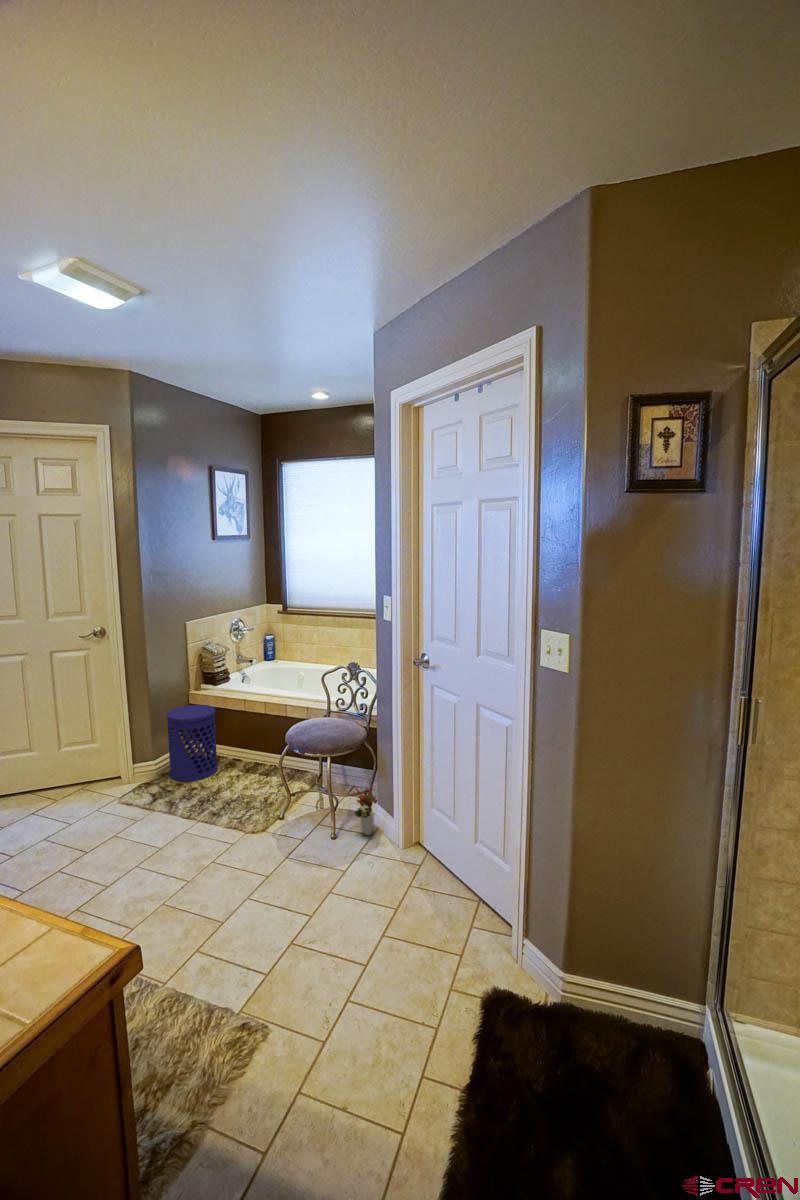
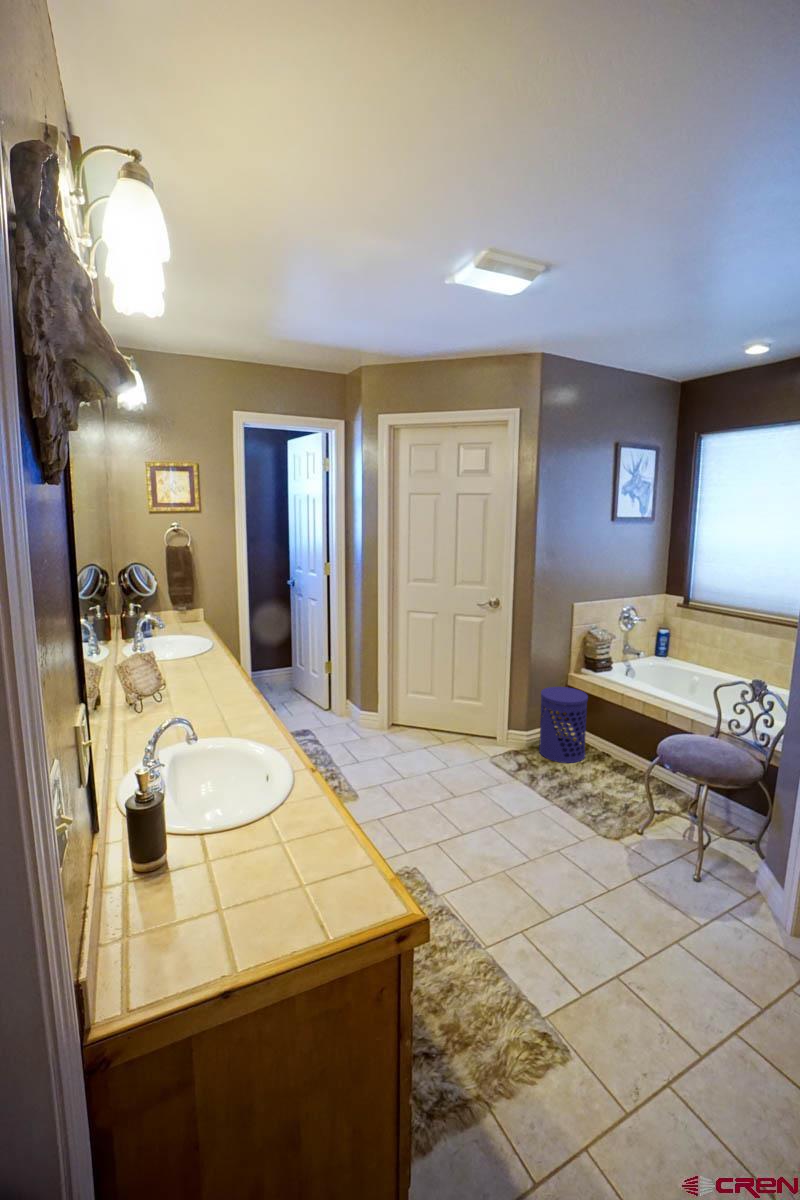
decorative plant: present [353,786,377,836] -> none [728,833,763,900]

